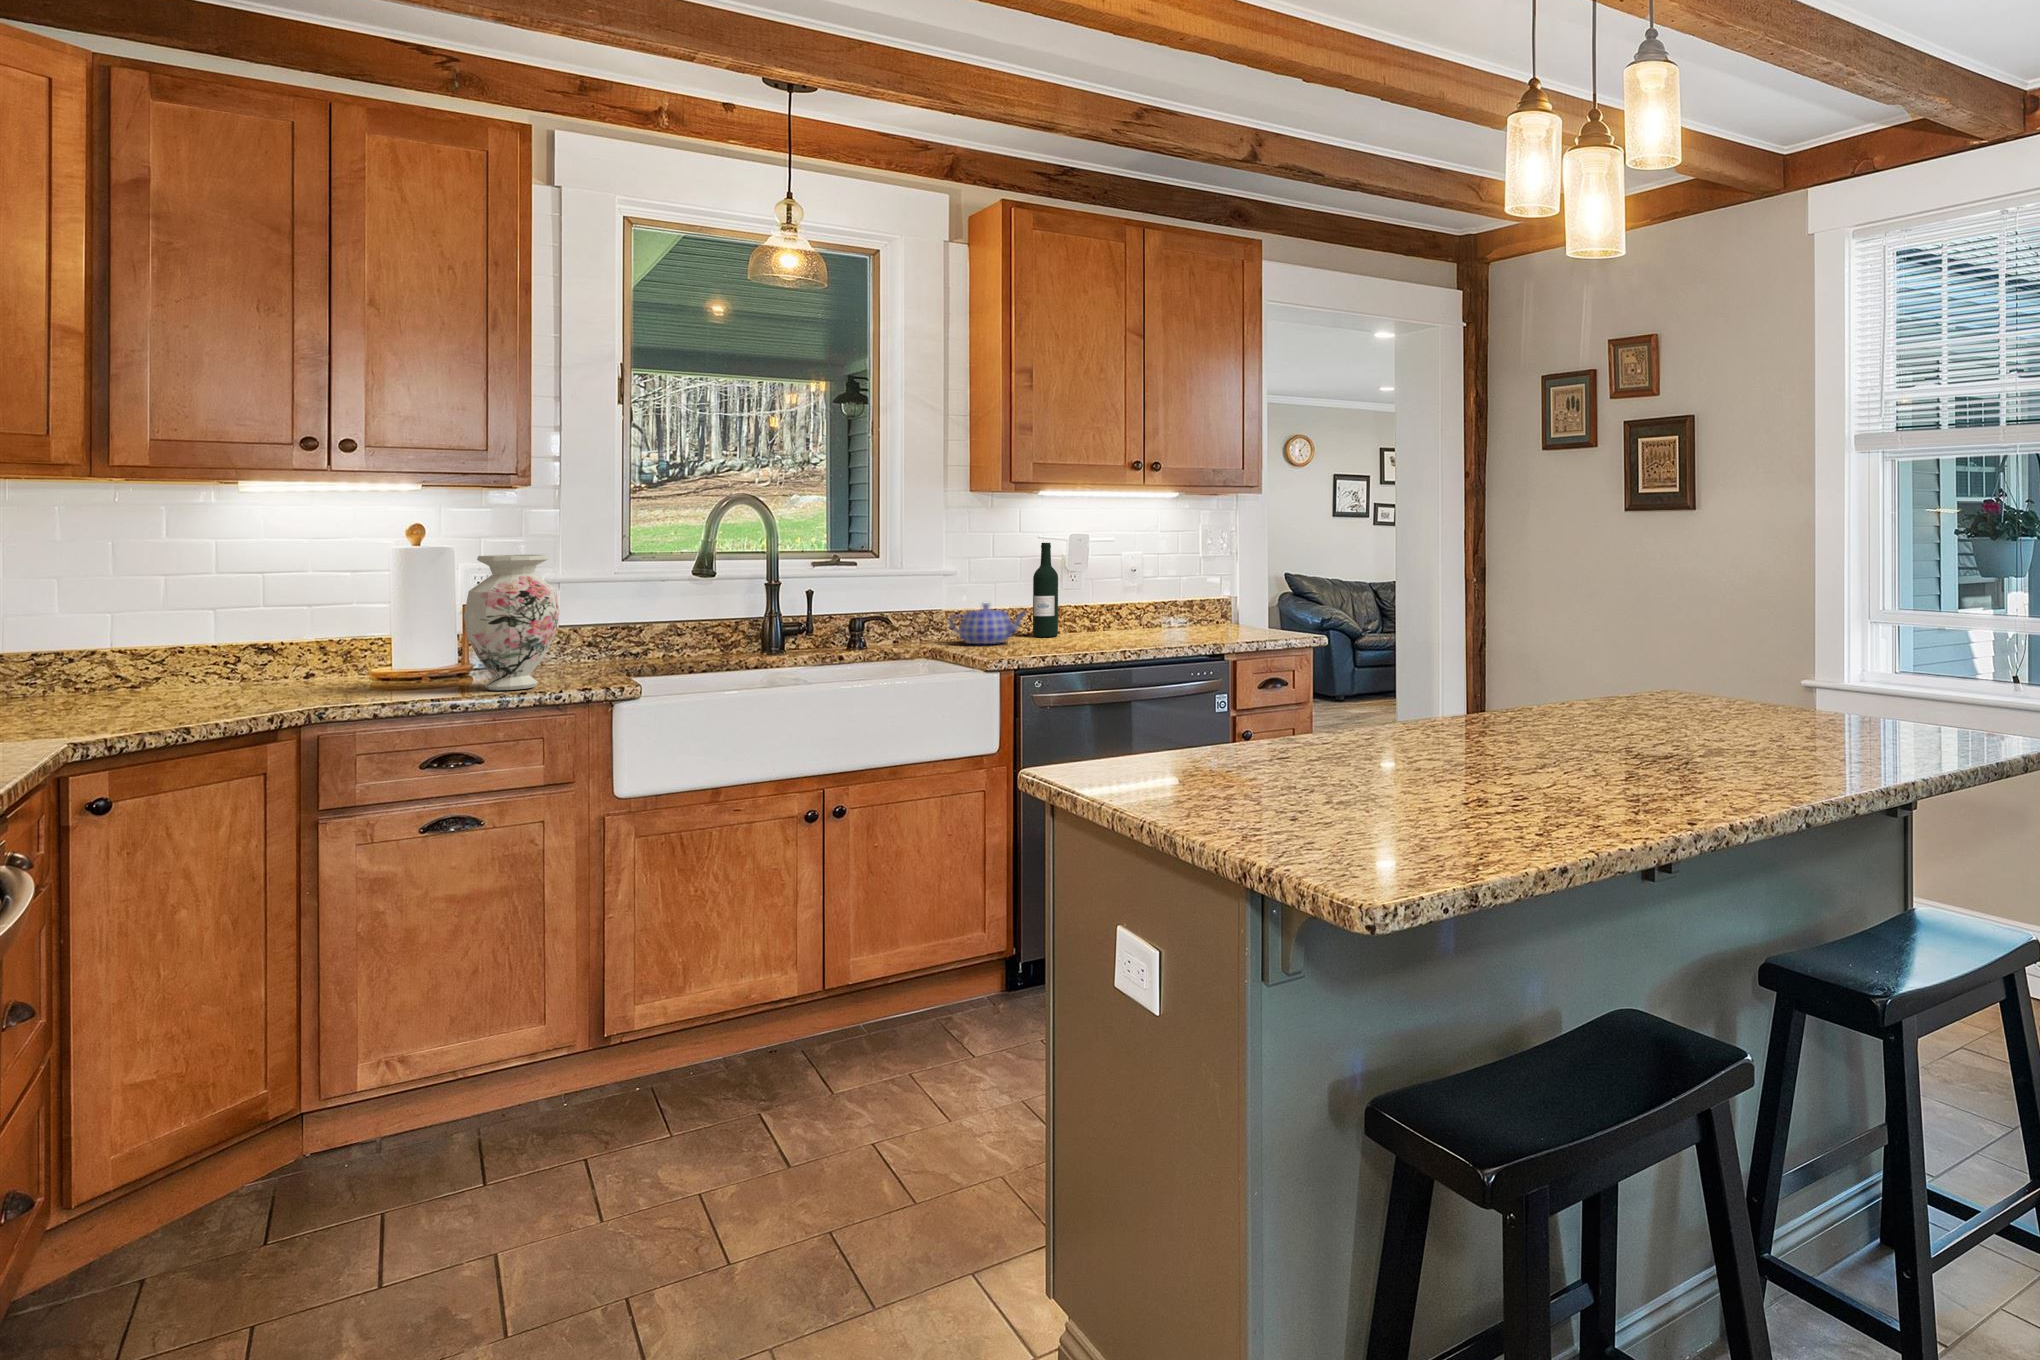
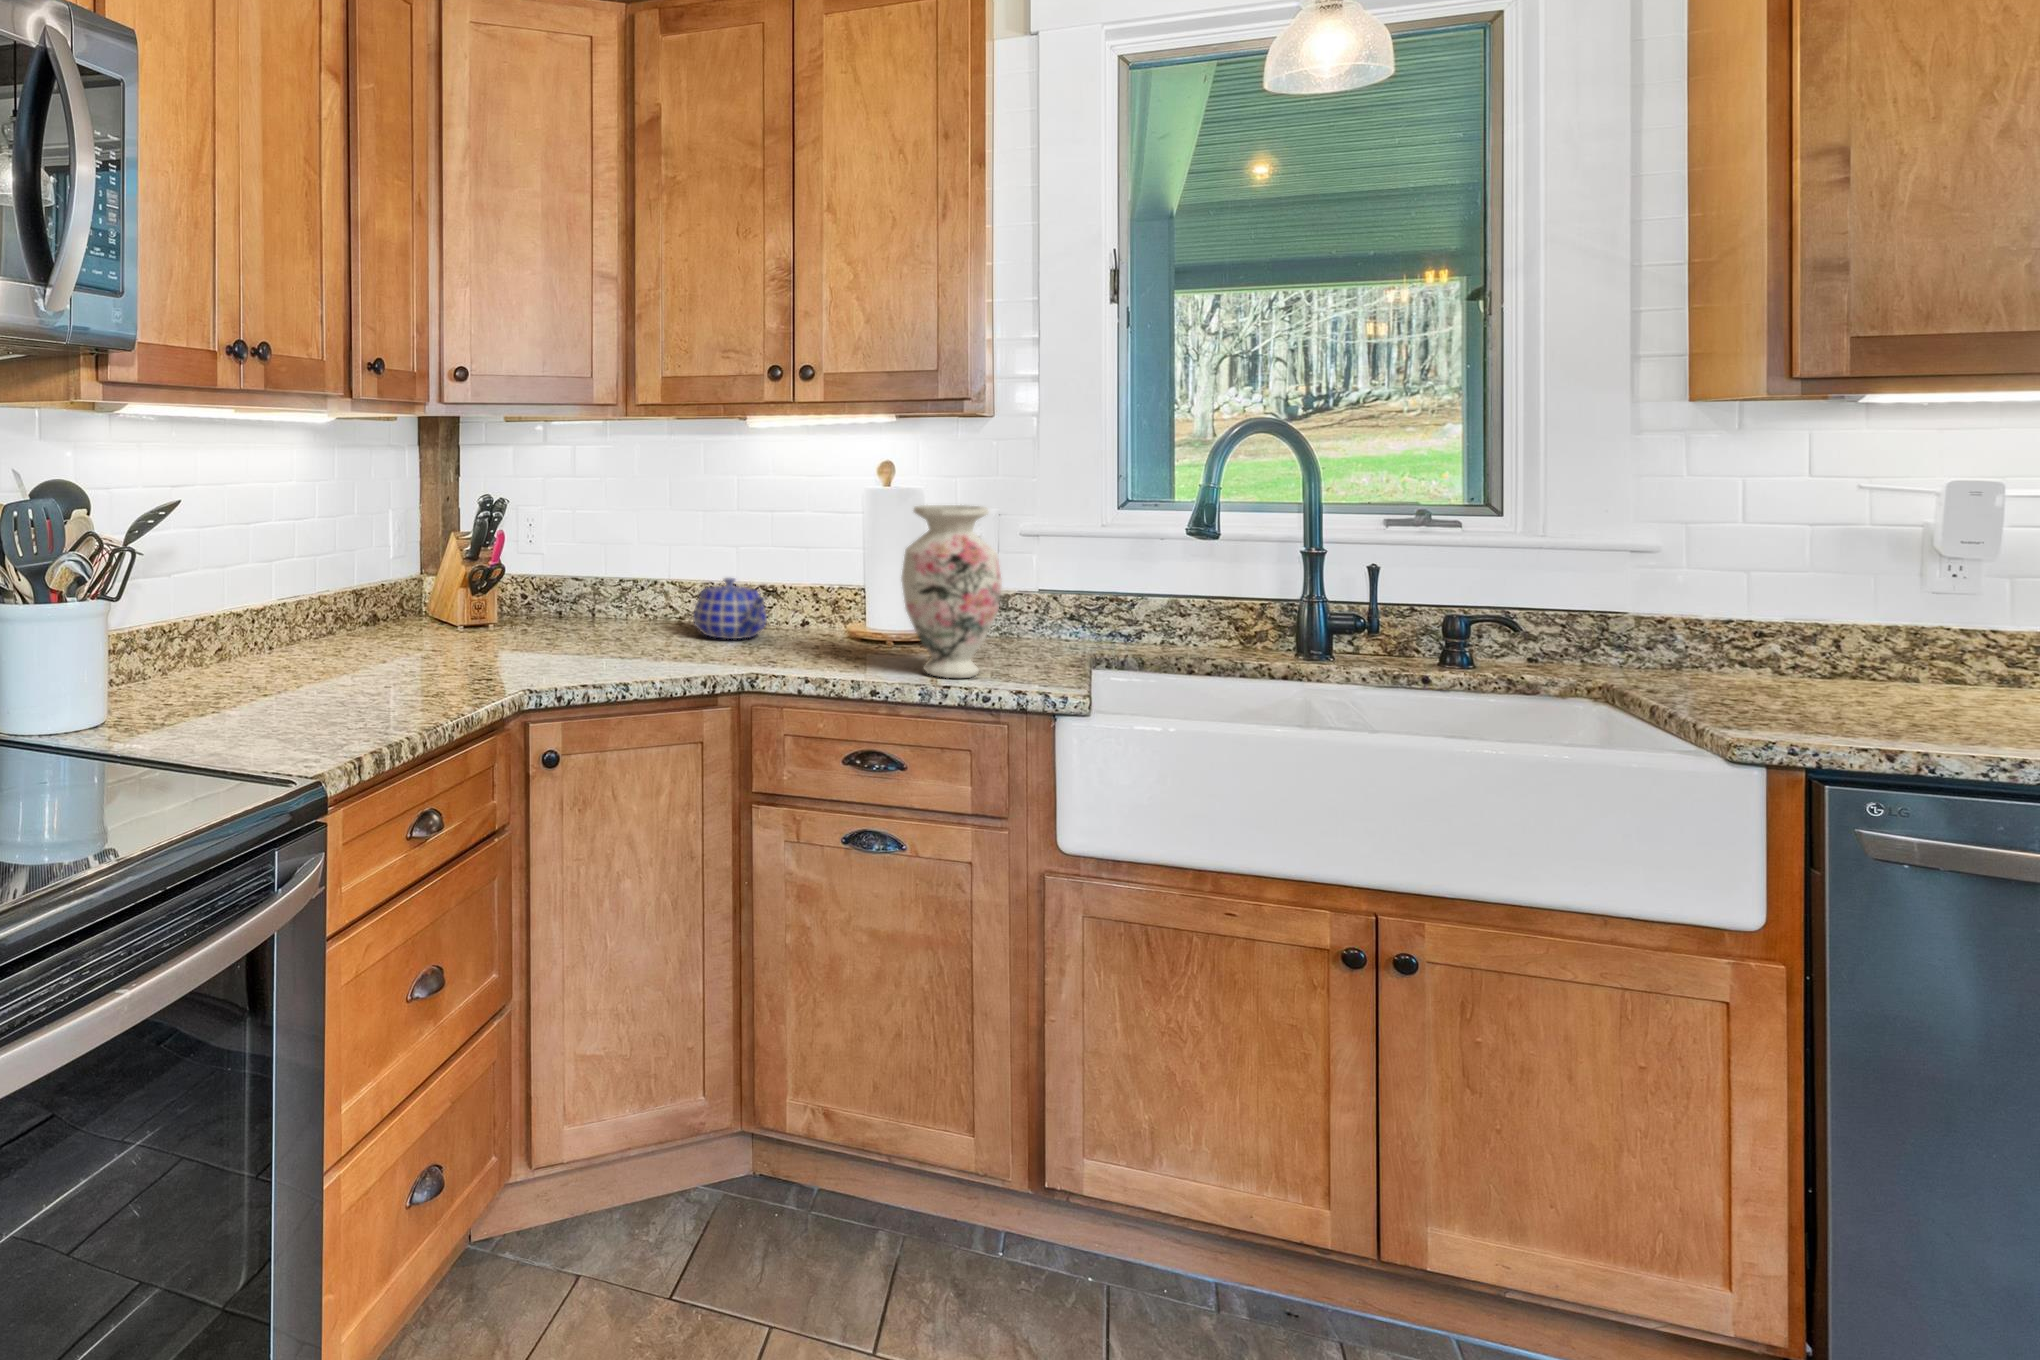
wine bottle: present [1033,543,1058,637] -> none [1842,504,1912,687]
teapot: present [948,603,1025,644] -> present [693,578,767,639]

